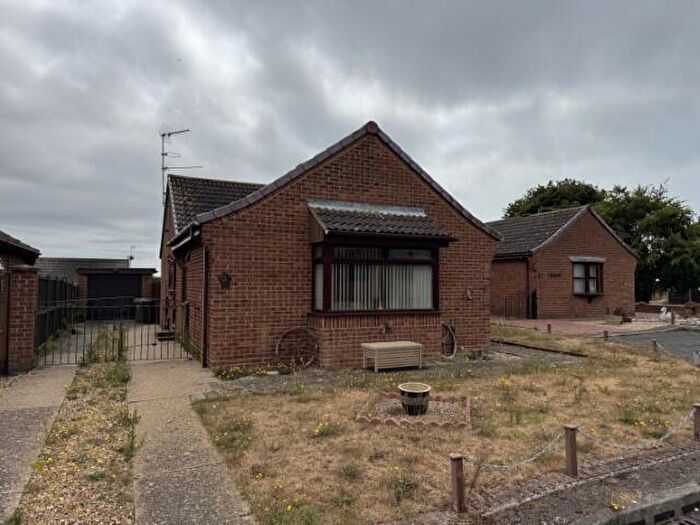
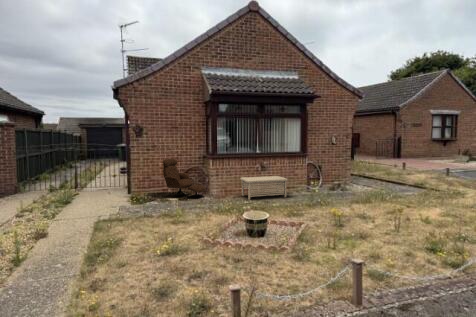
lounge chair: none [259,319,316,373] -> present [163,159,206,198]

